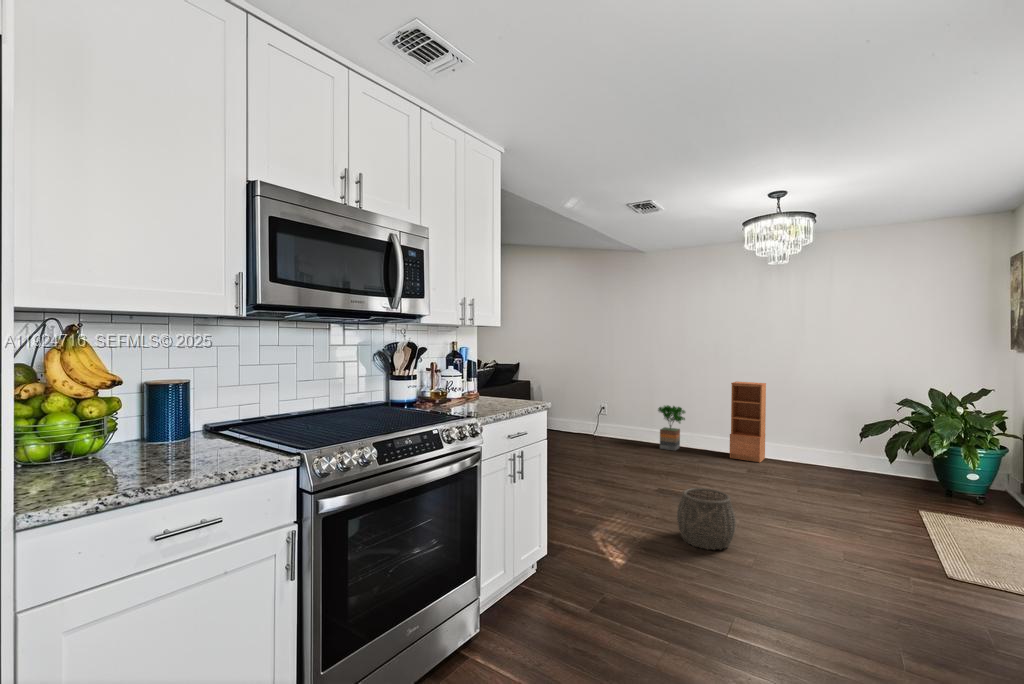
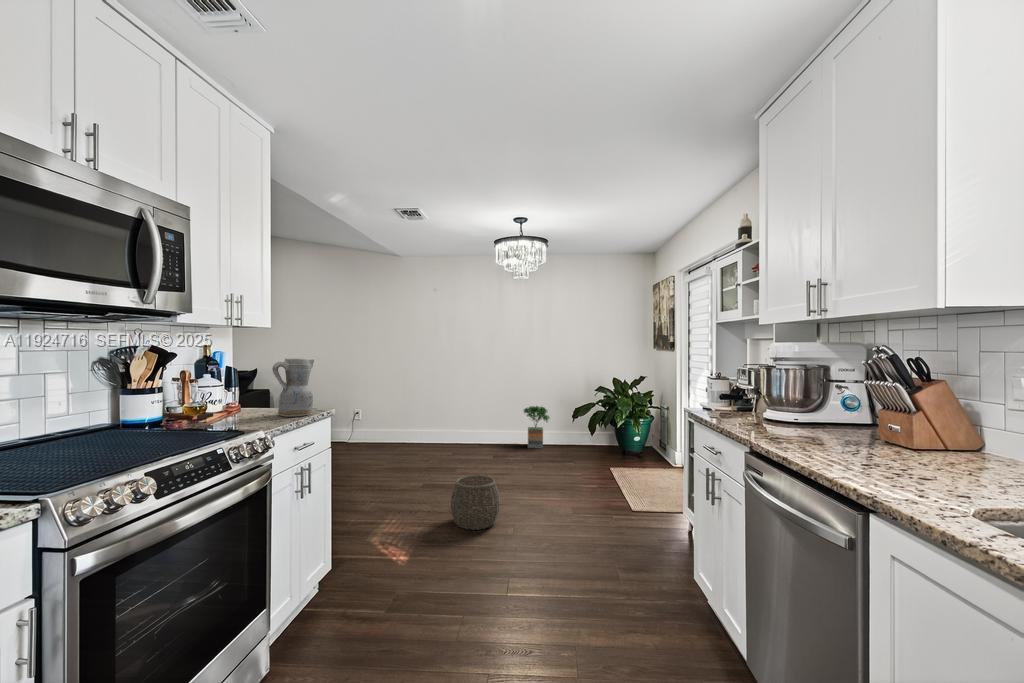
ceramic pitcher: none [491,355,526,407] -> present [272,358,314,417]
bookcase: present [730,381,766,463] -> none [476,379,503,447]
potted tree: present [658,405,685,451] -> present [524,406,550,448]

